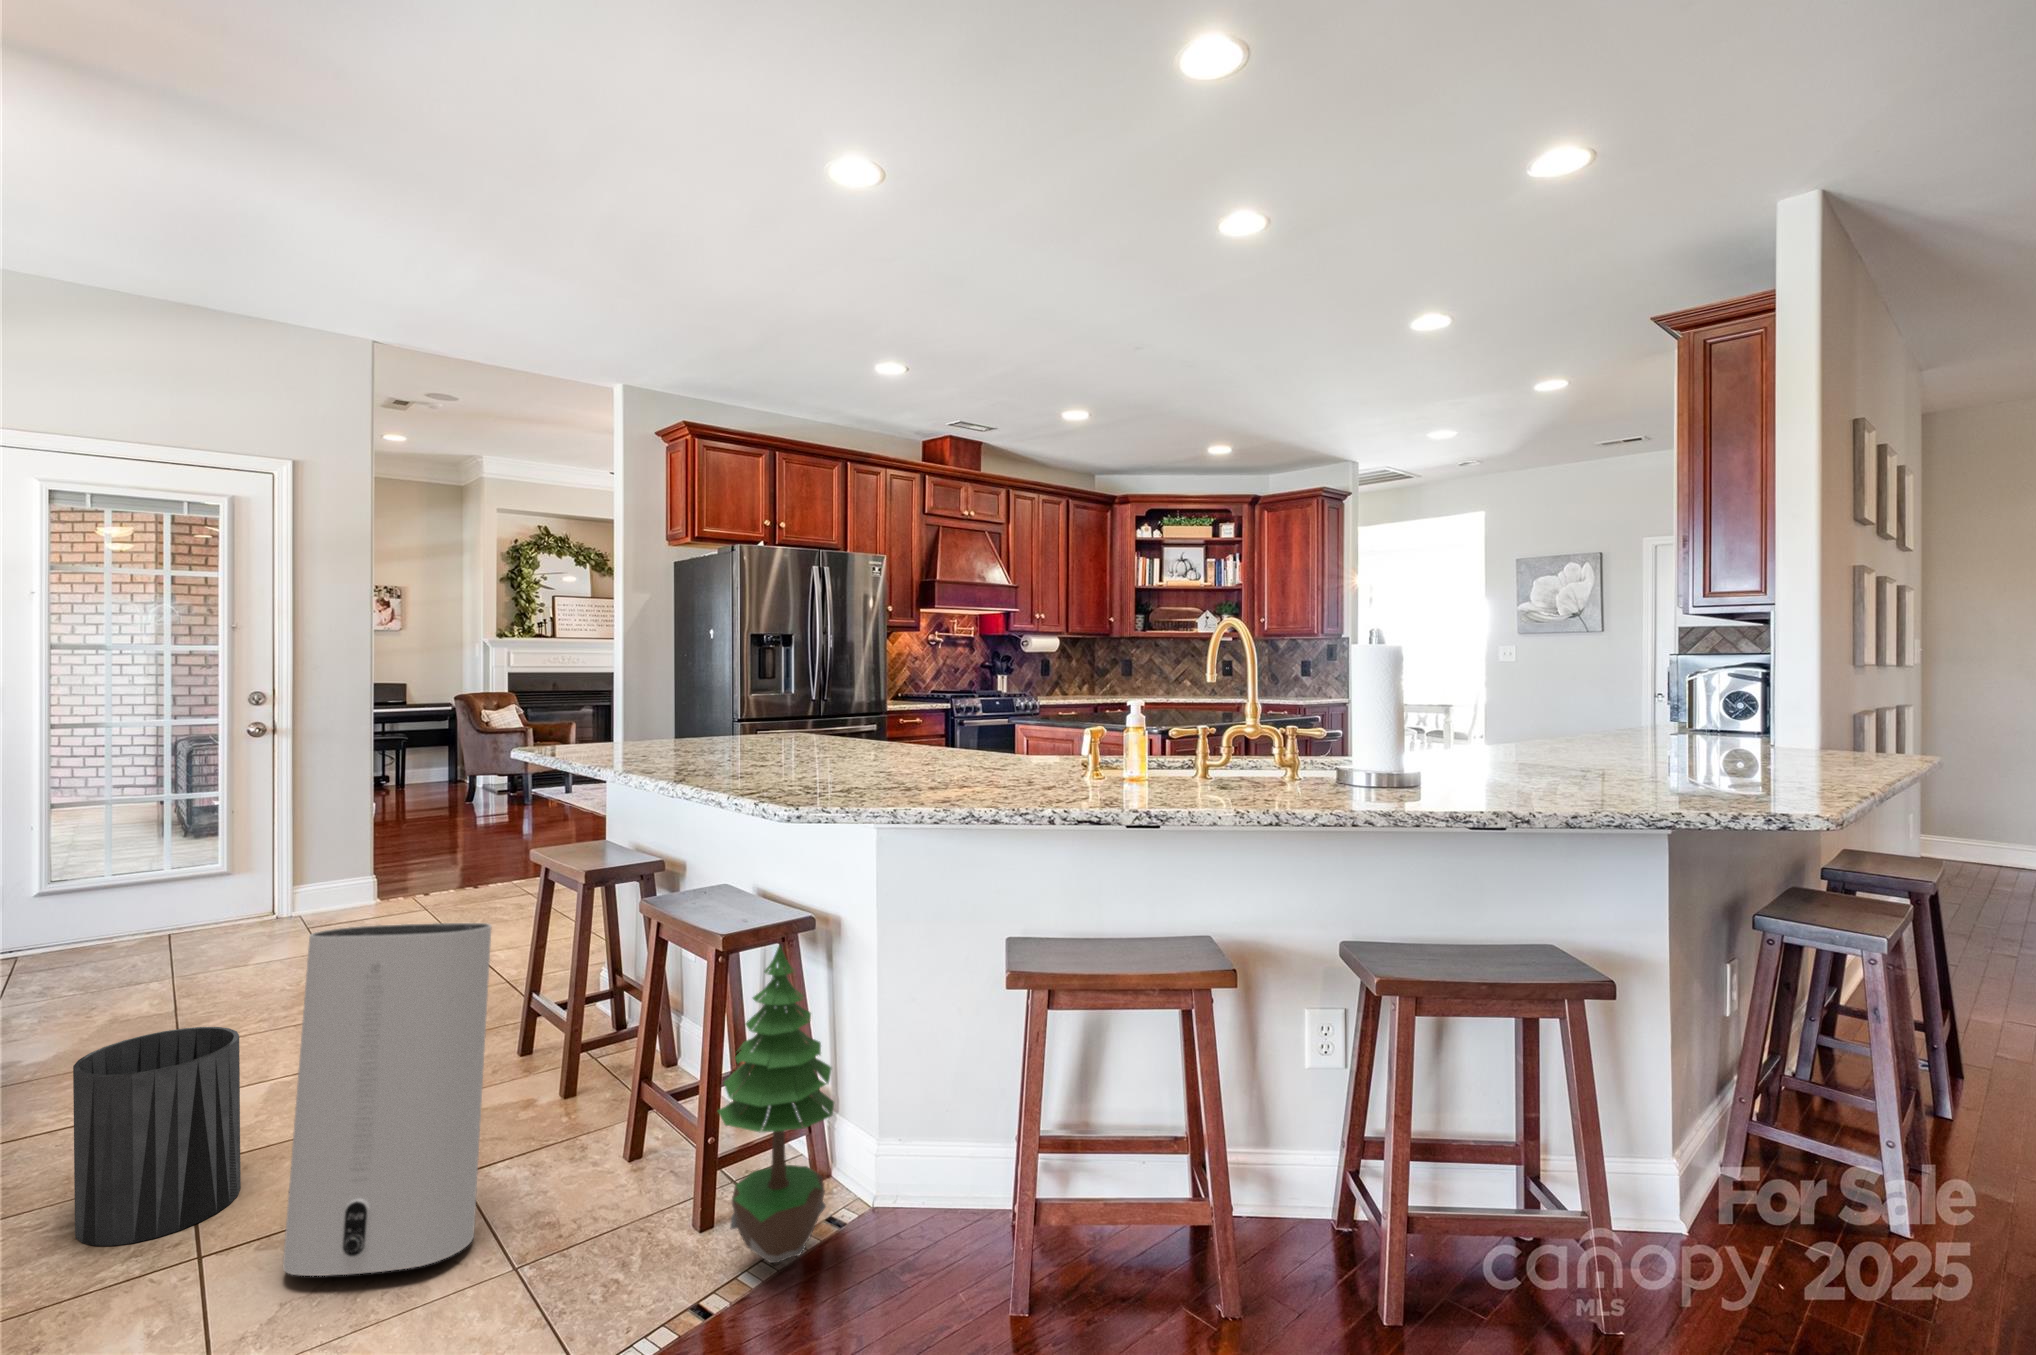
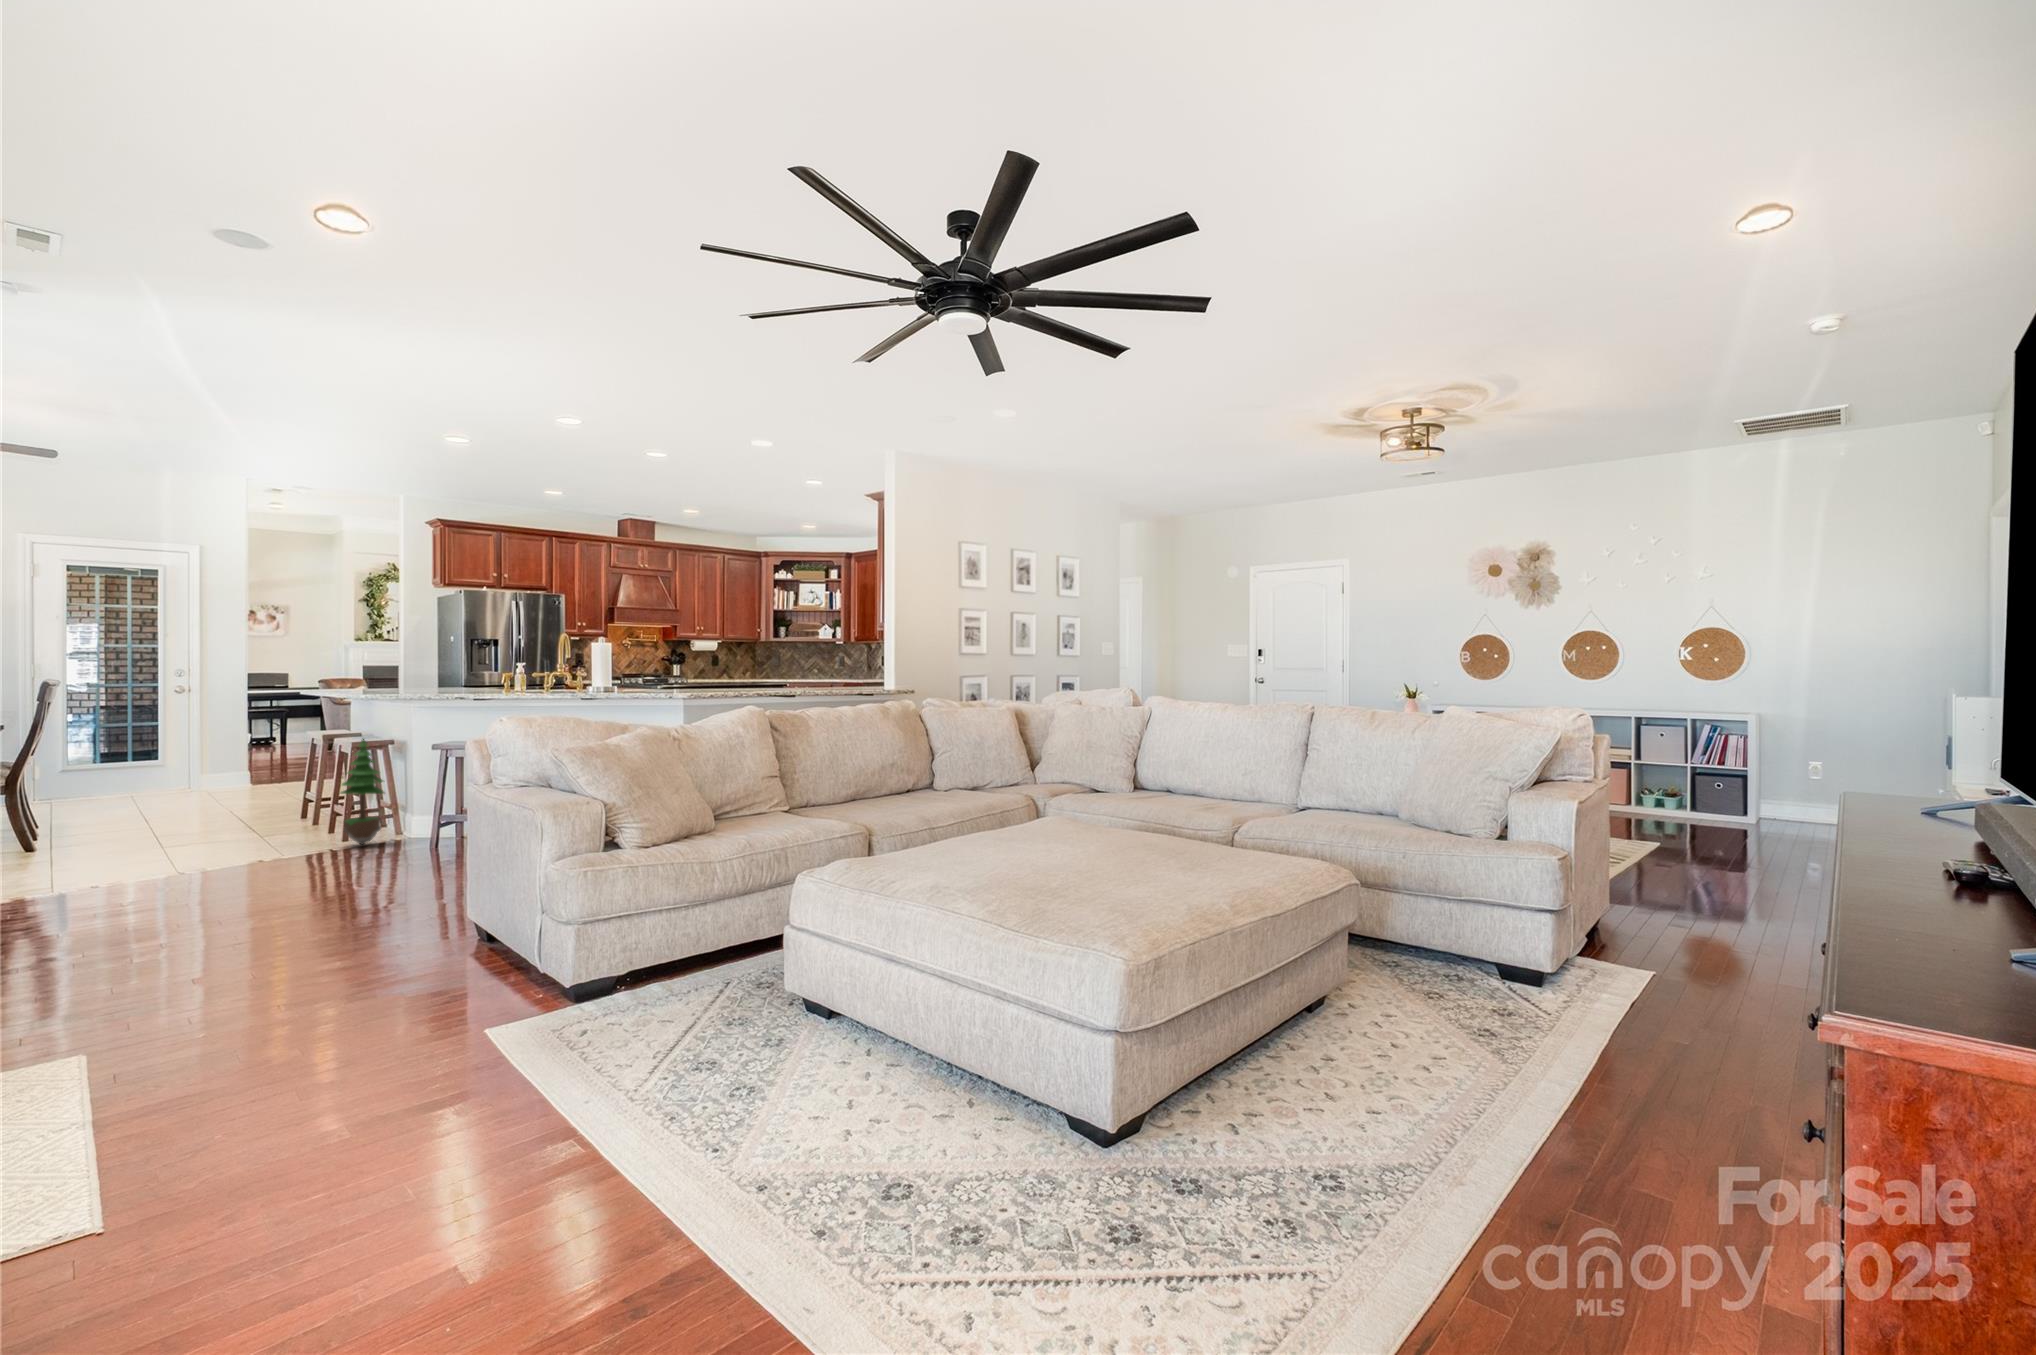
air purifier: present [283,923,491,1276] -> none [182,735,264,846]
trash can: present [73,1027,241,1246] -> none [103,780,167,845]

